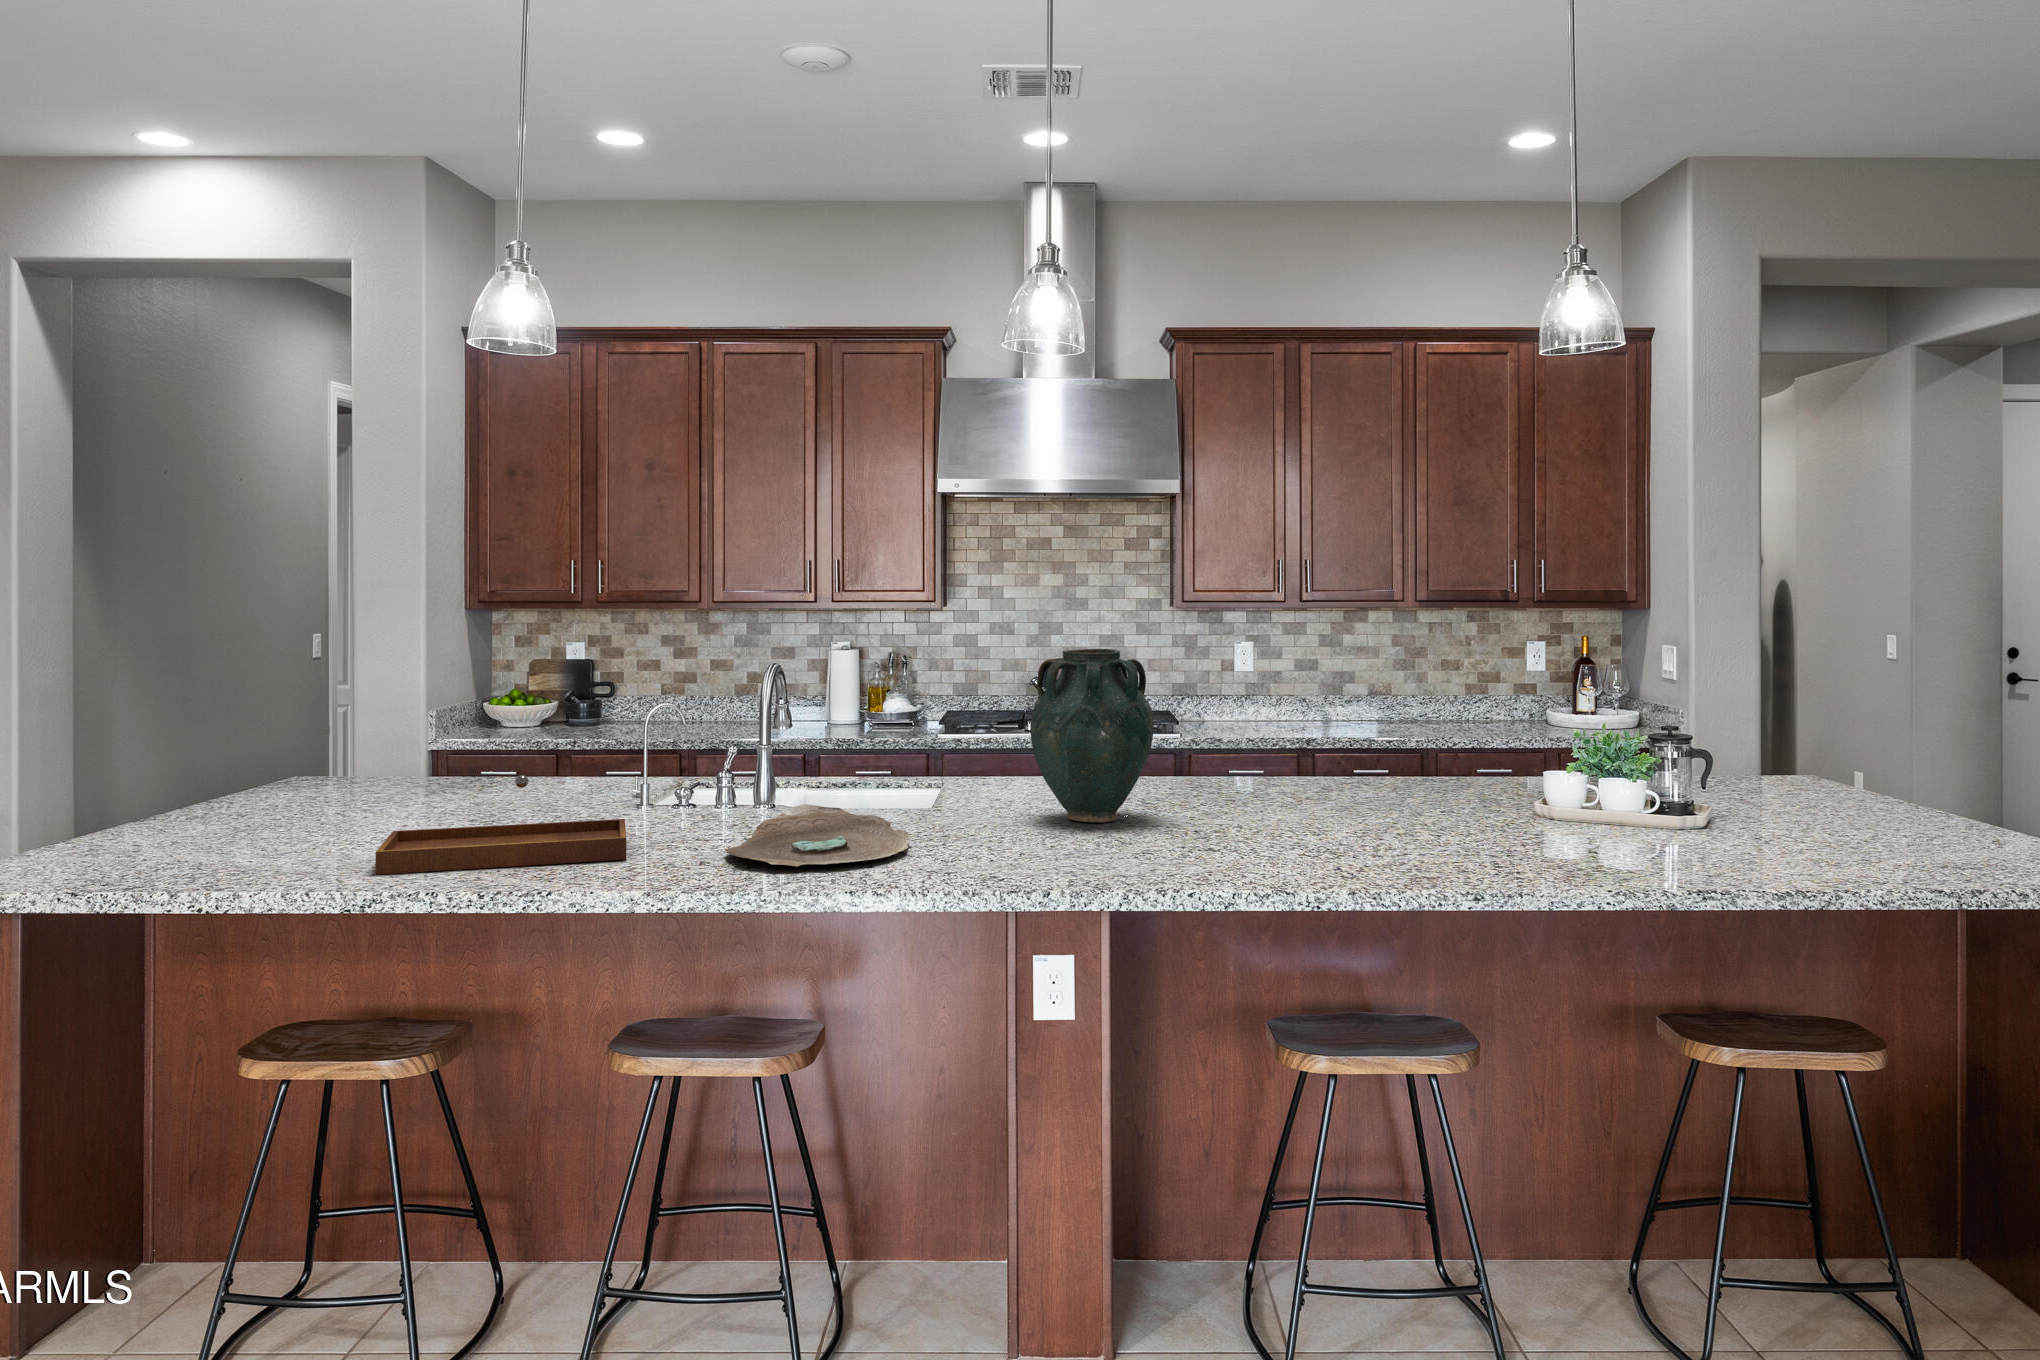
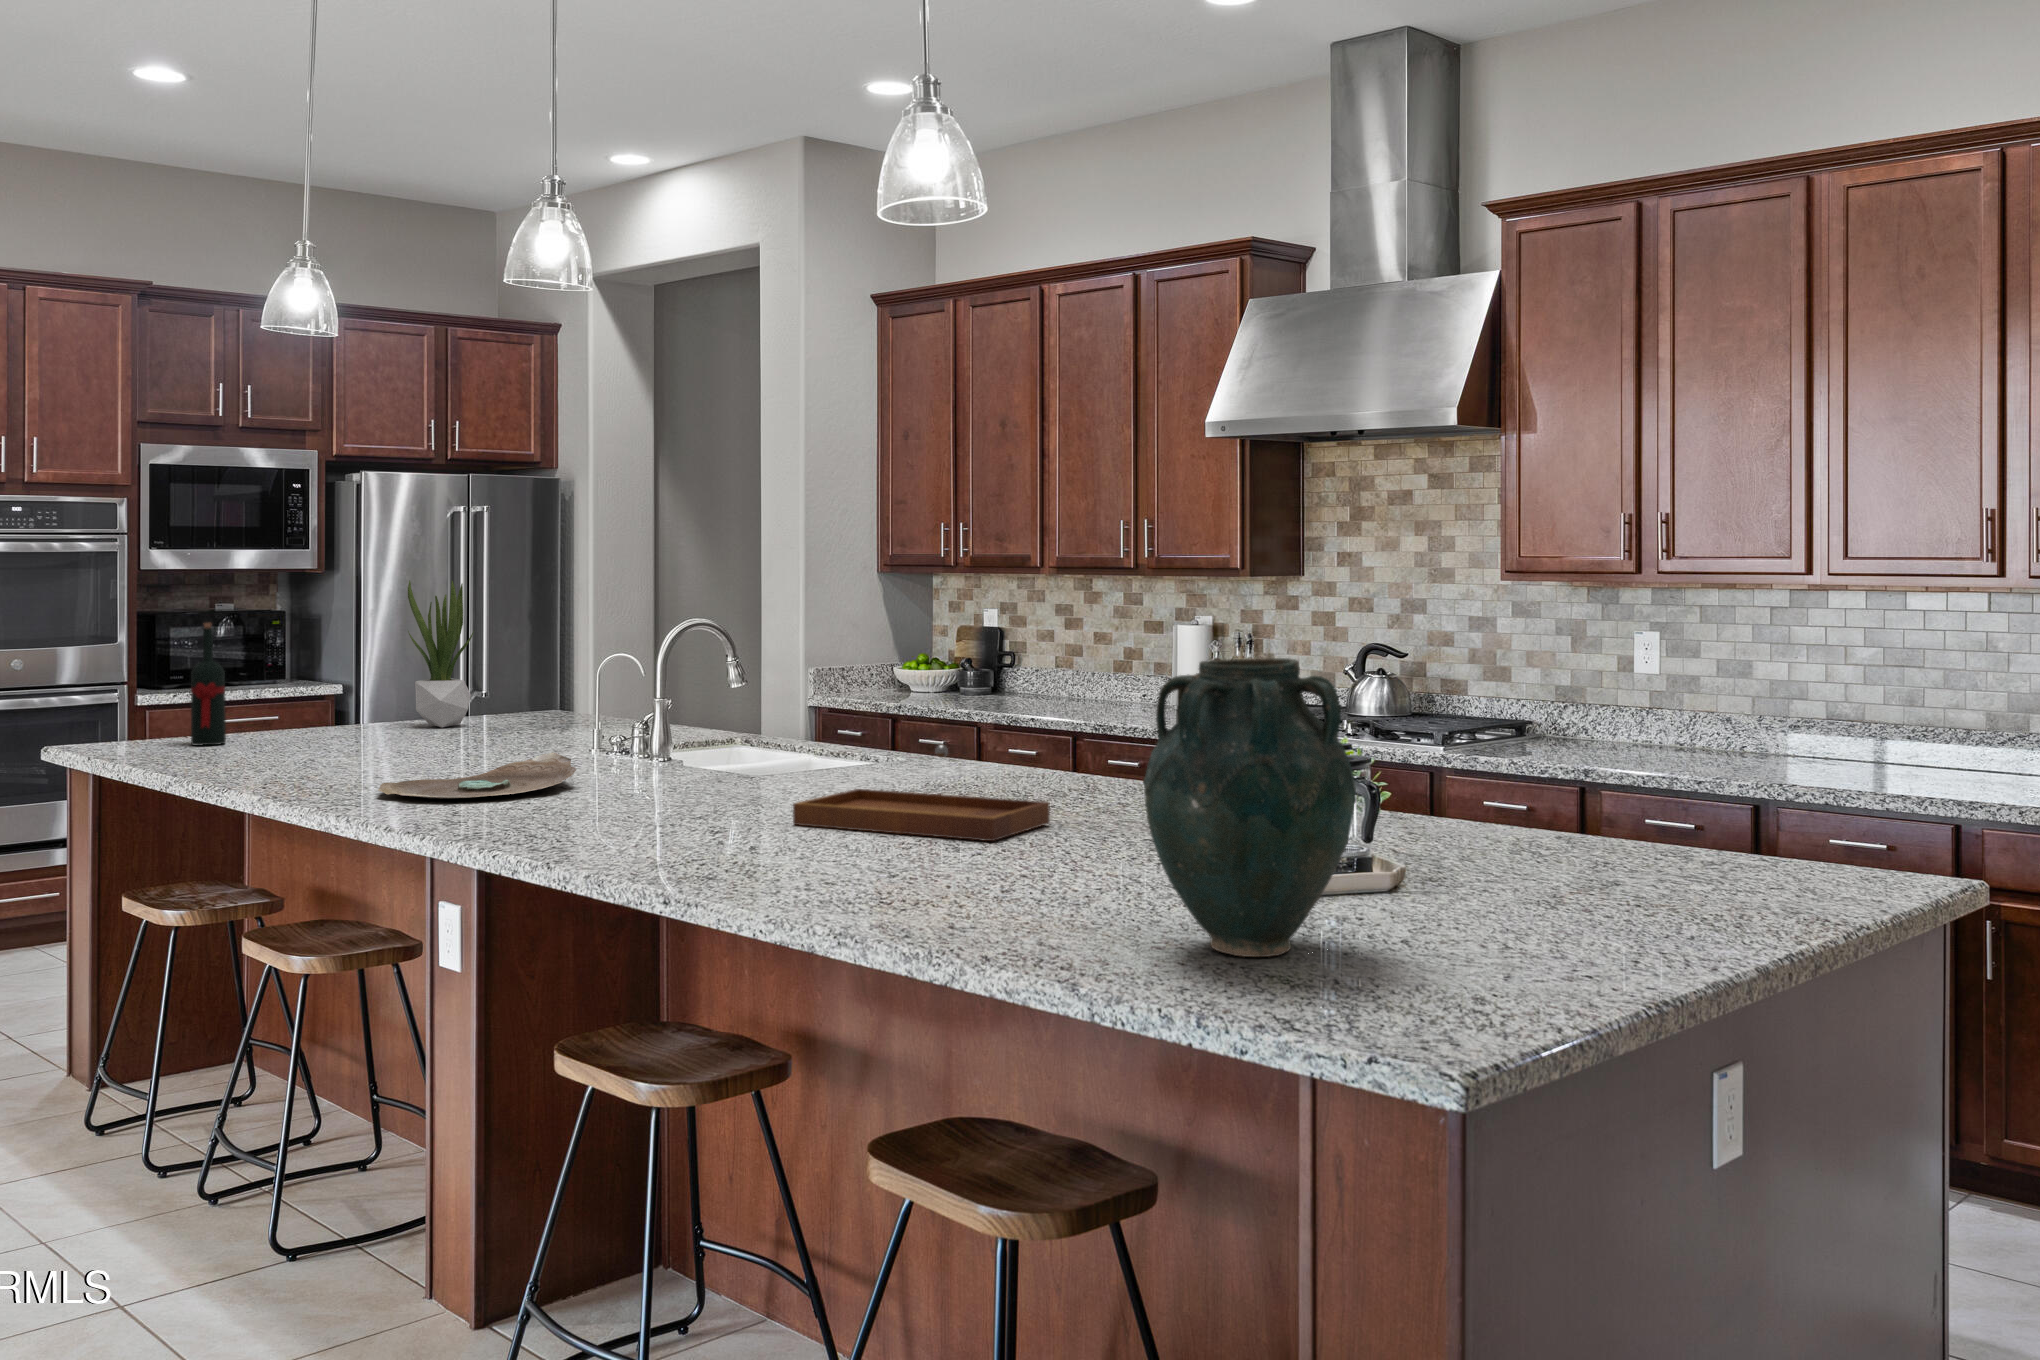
potted plant: none [232,623,329,806] -> present [408,581,474,728]
vase: present [1031,648,1153,823] -> present [1143,658,1357,957]
wine bottle: none [69,688,125,864] -> present [191,623,226,746]
tray: present [375,775,626,875] -> present [793,745,1050,841]

